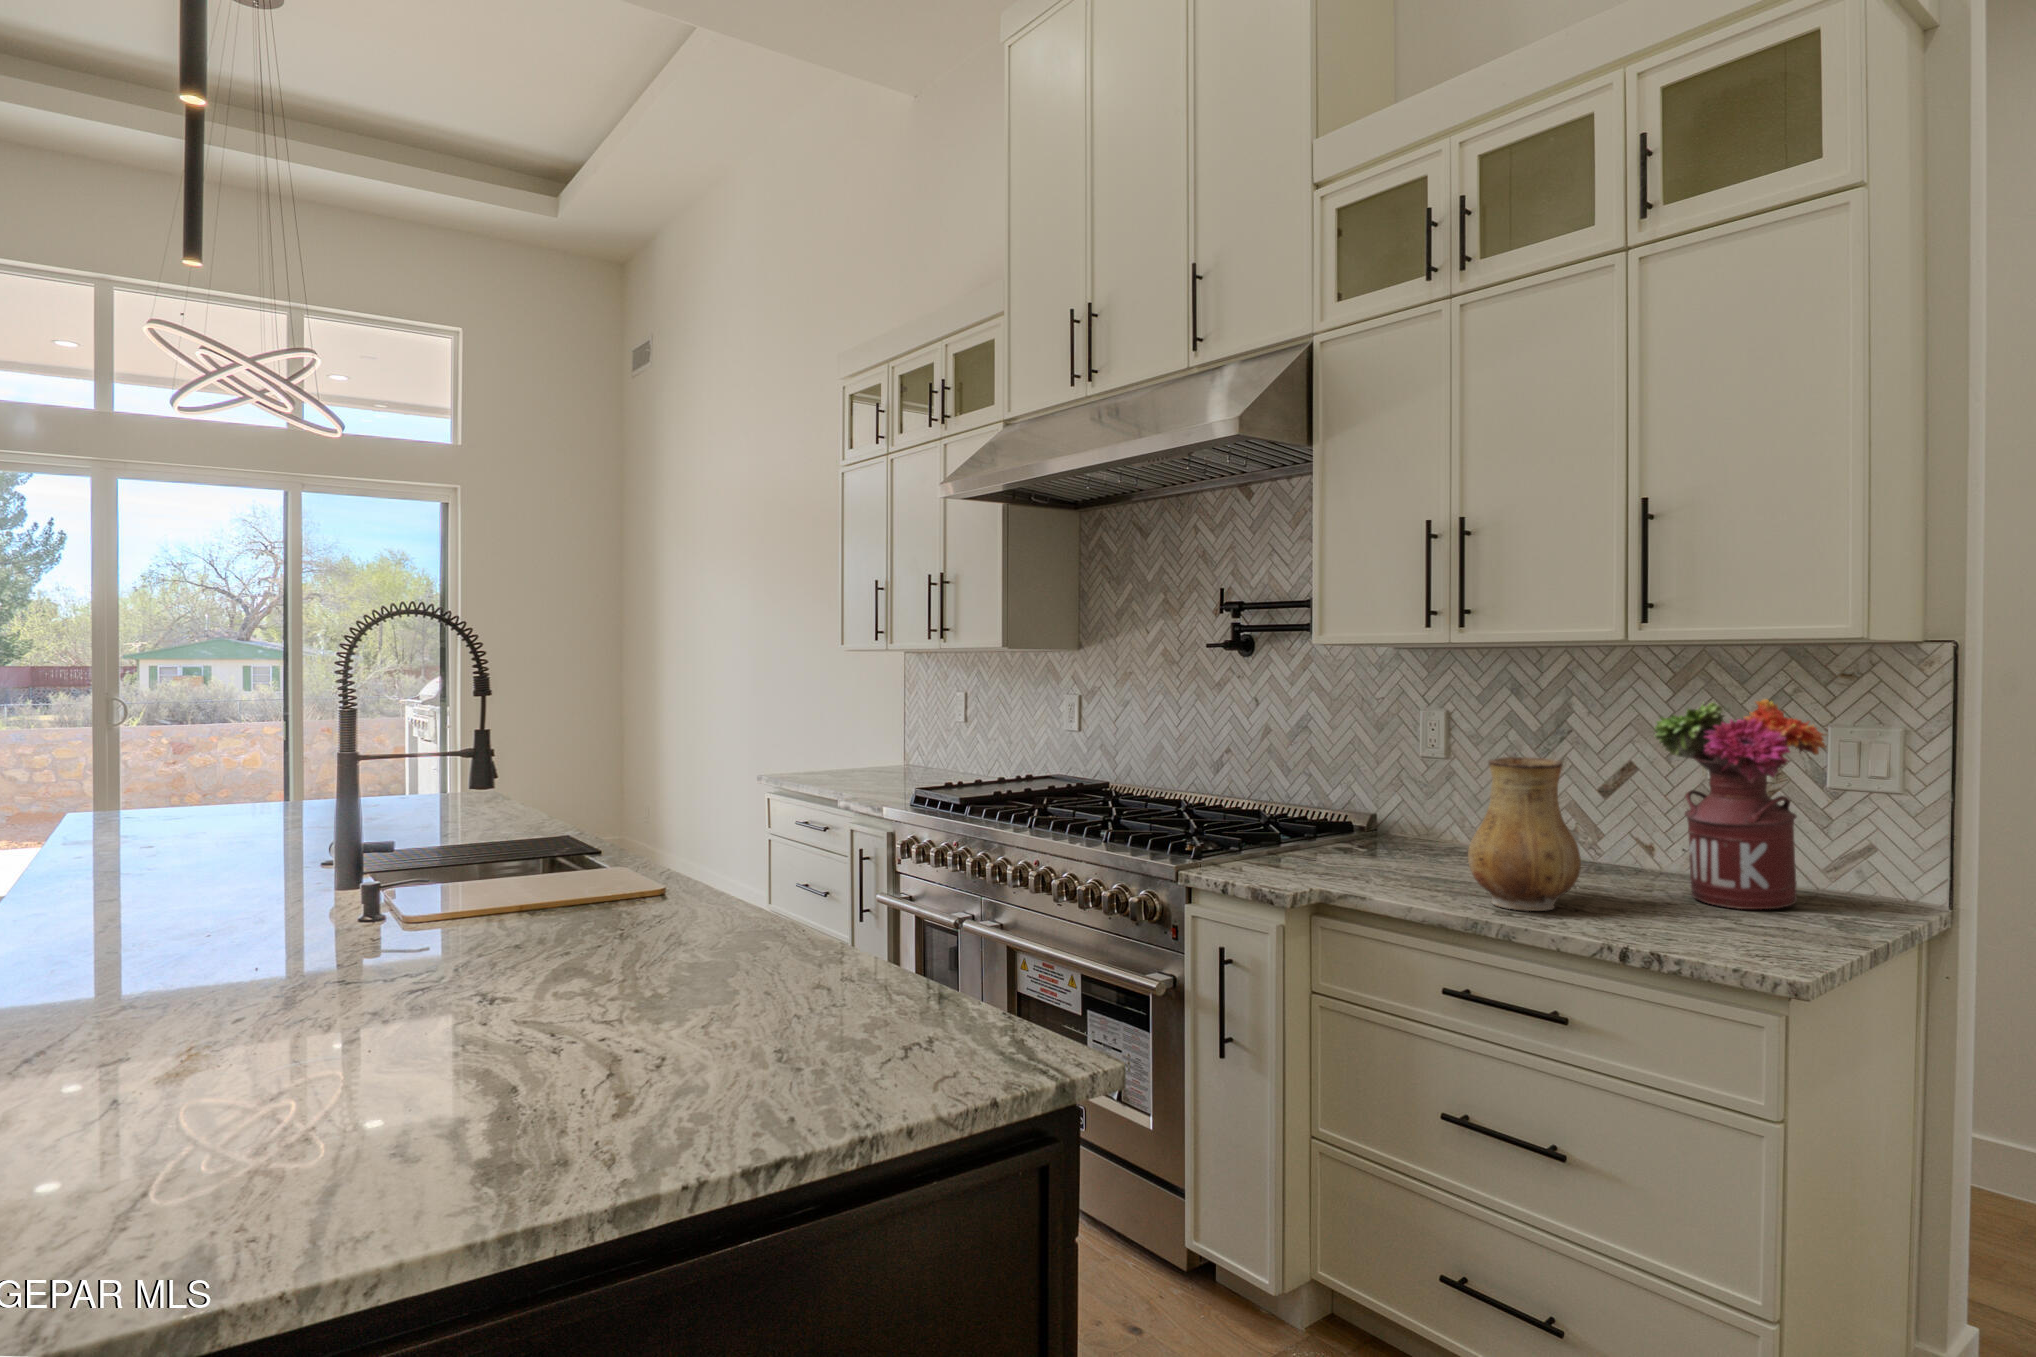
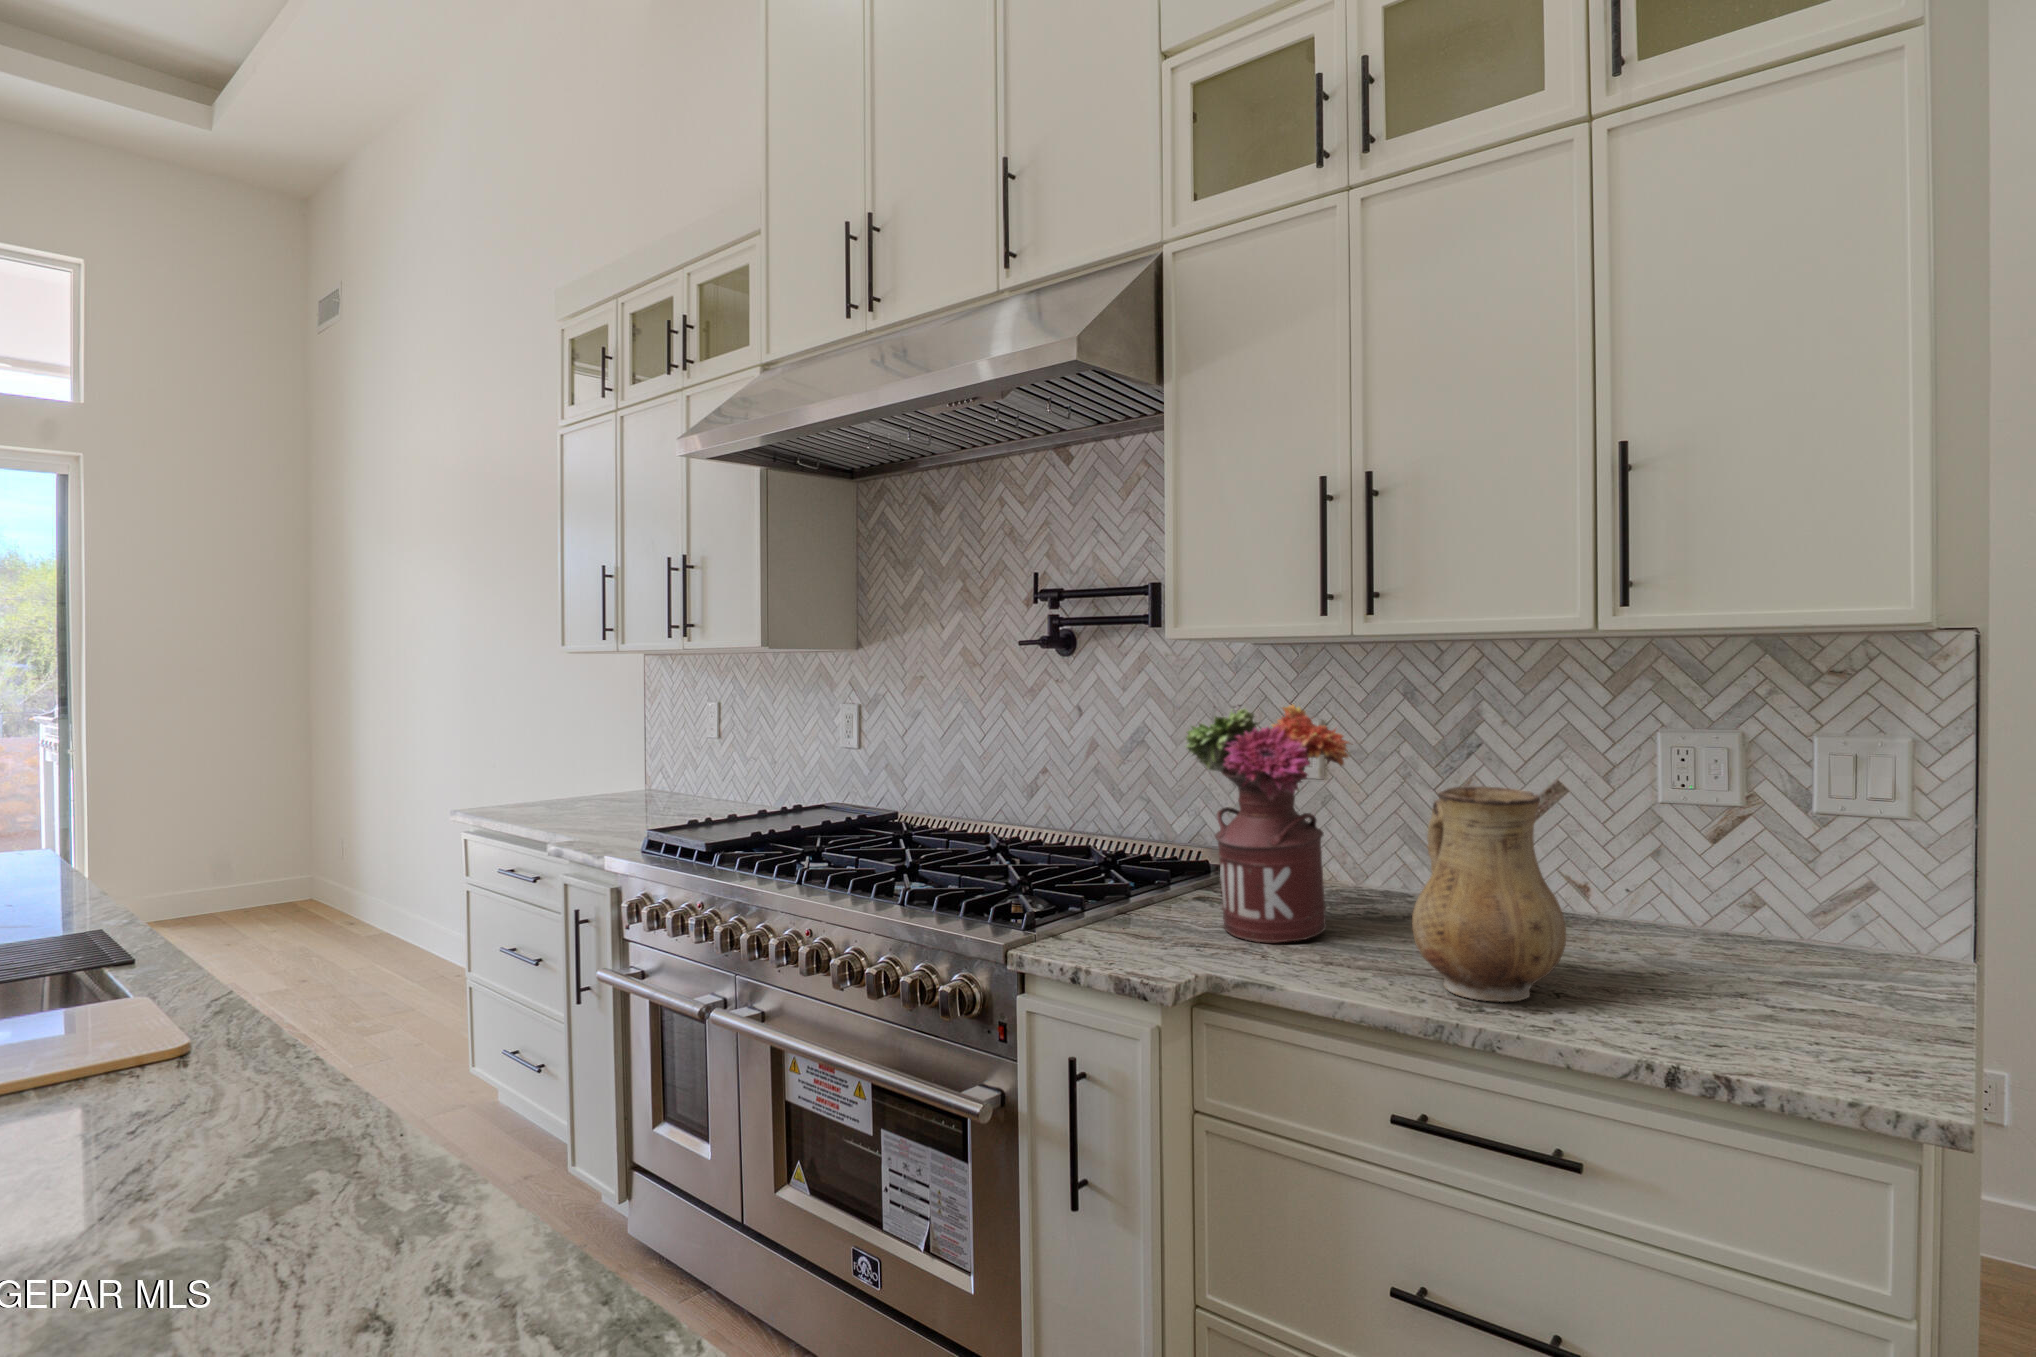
flower arrangement: present [1655,699,1827,909] -> present [1186,704,1349,942]

